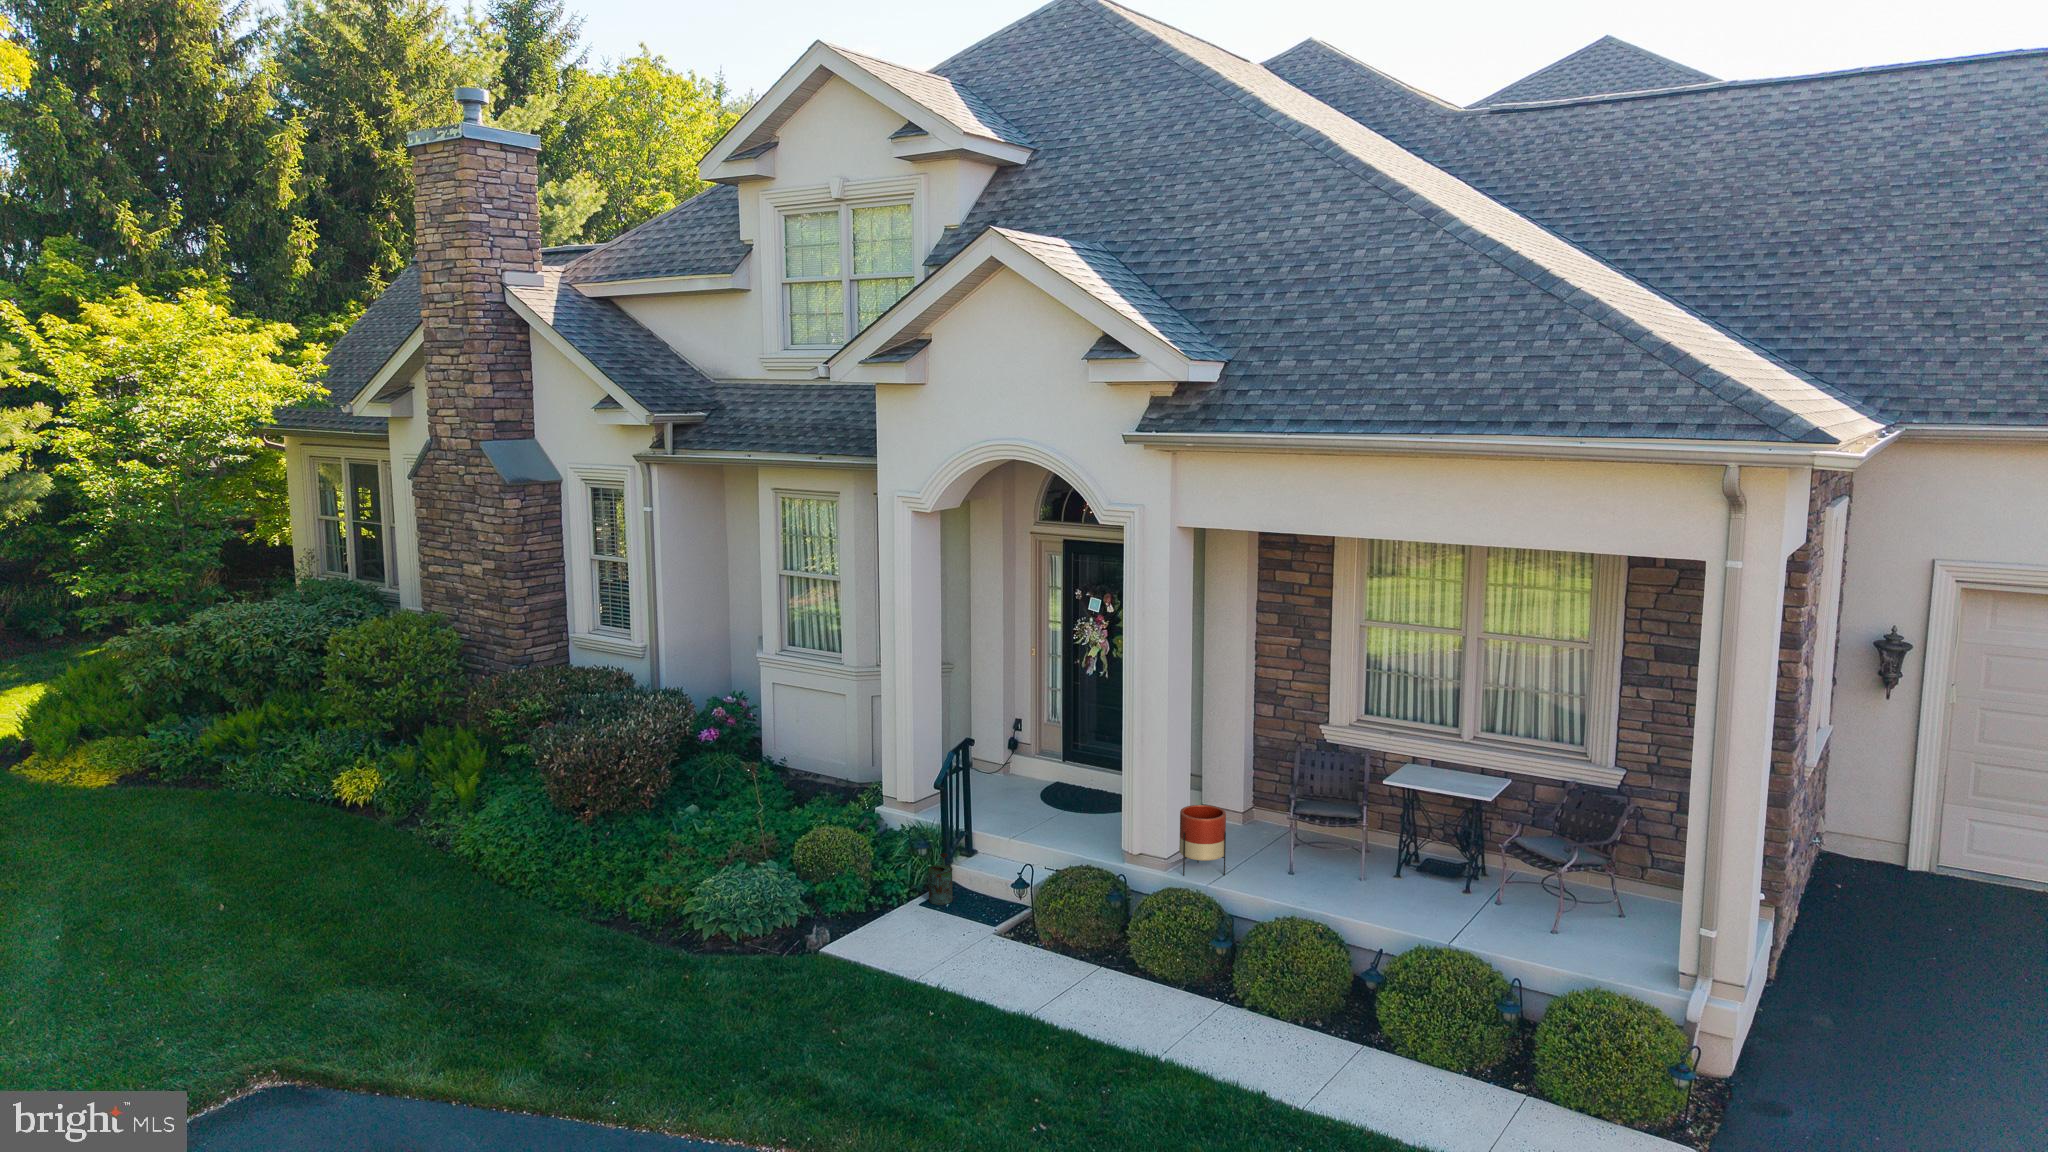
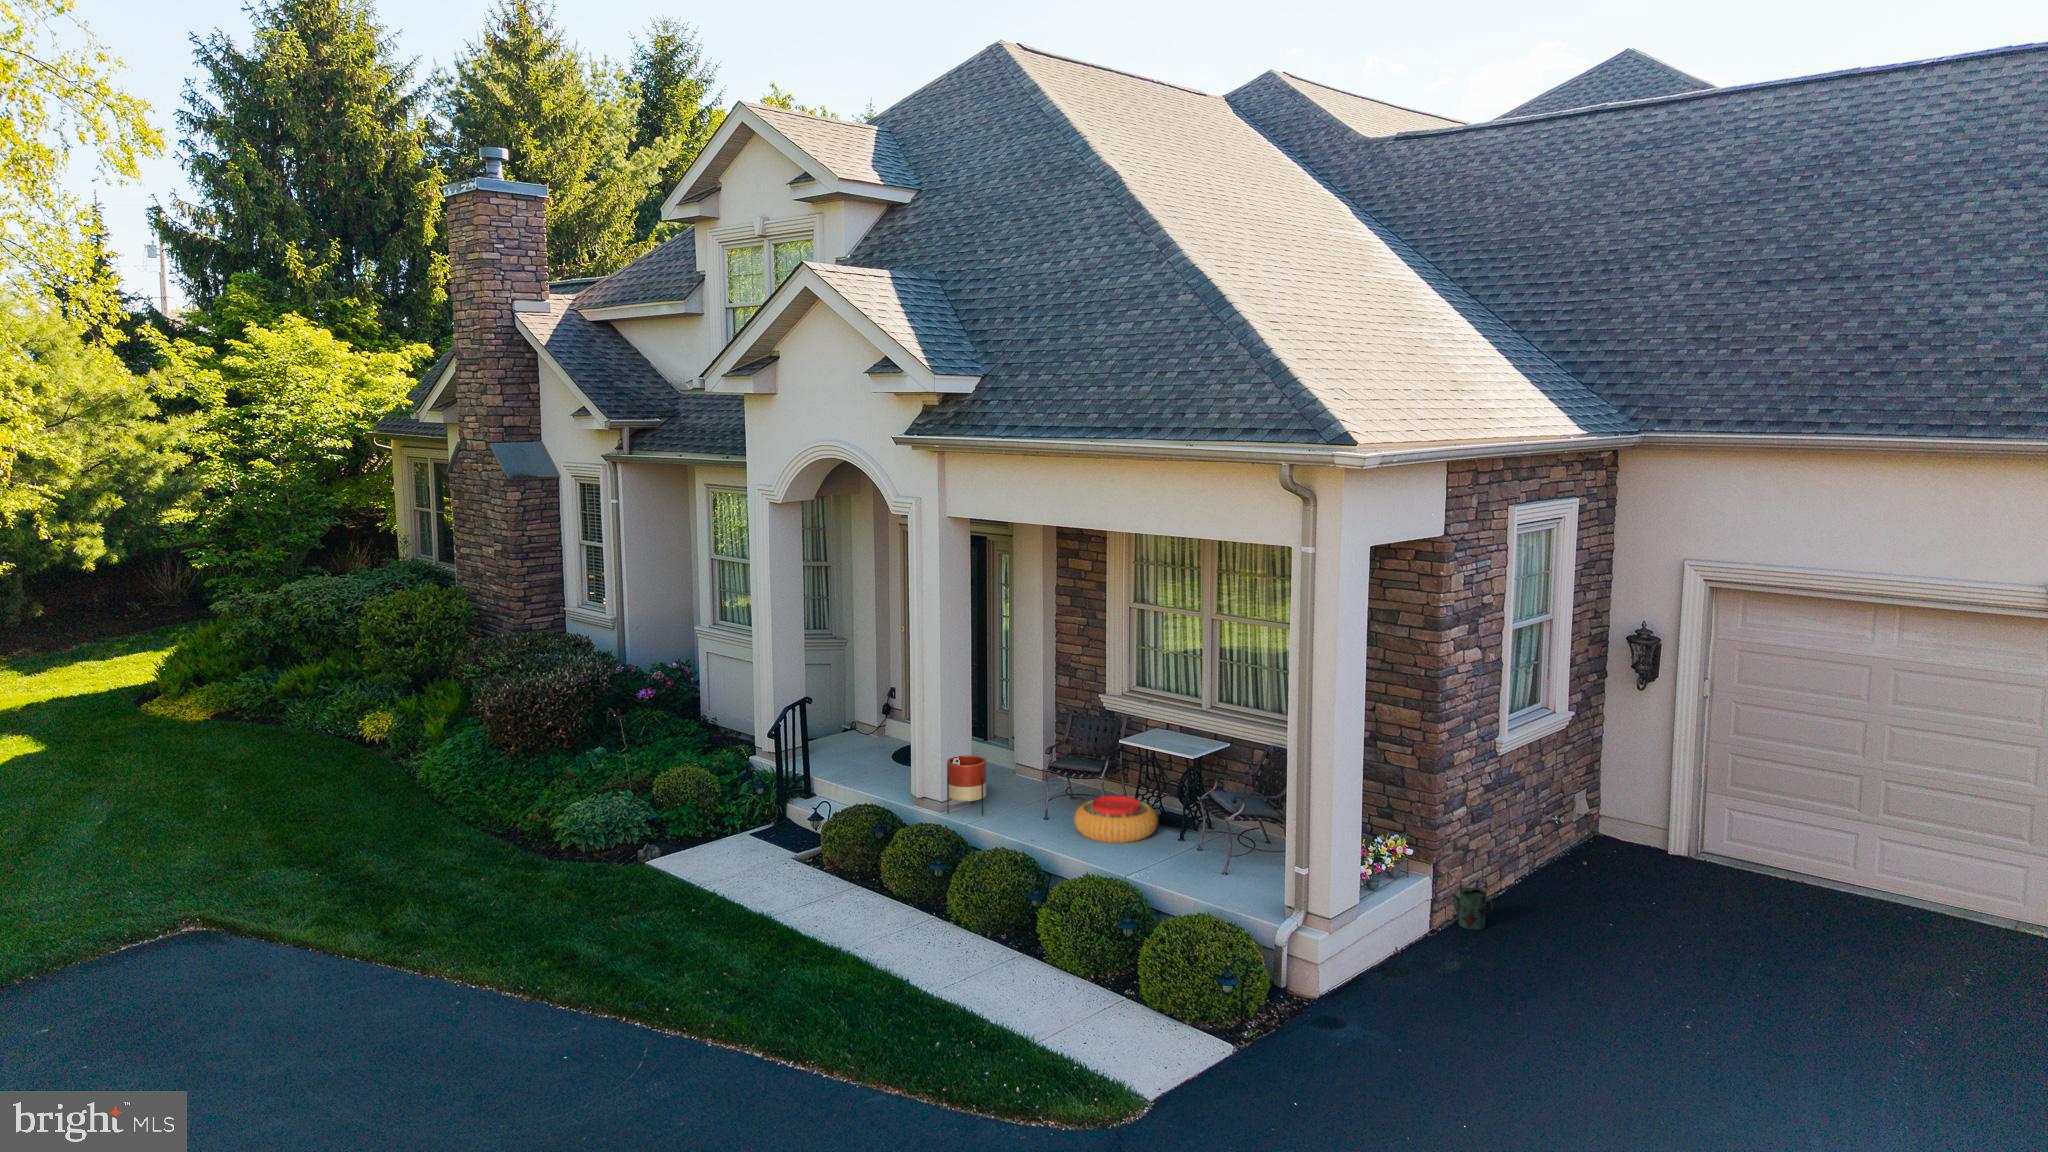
pouf: none [1344,846,1444,904] -> present [1074,796,1158,843]
watering can: present [928,853,953,905] -> present [1453,888,1494,930]

